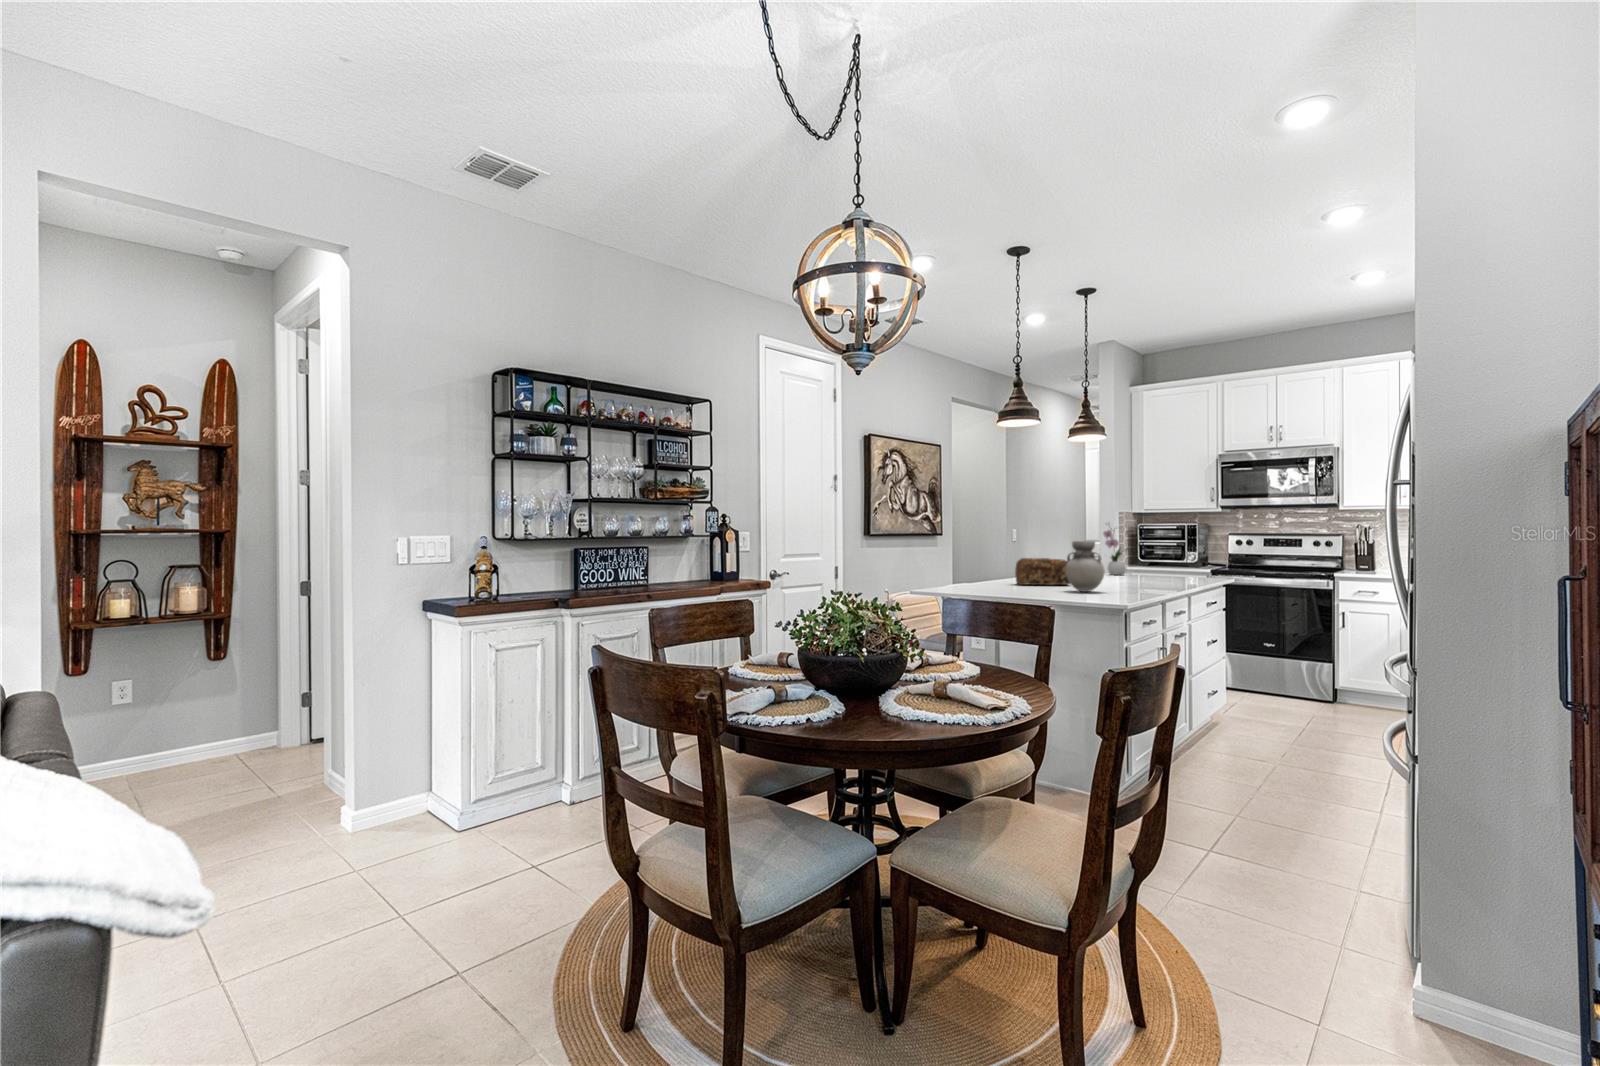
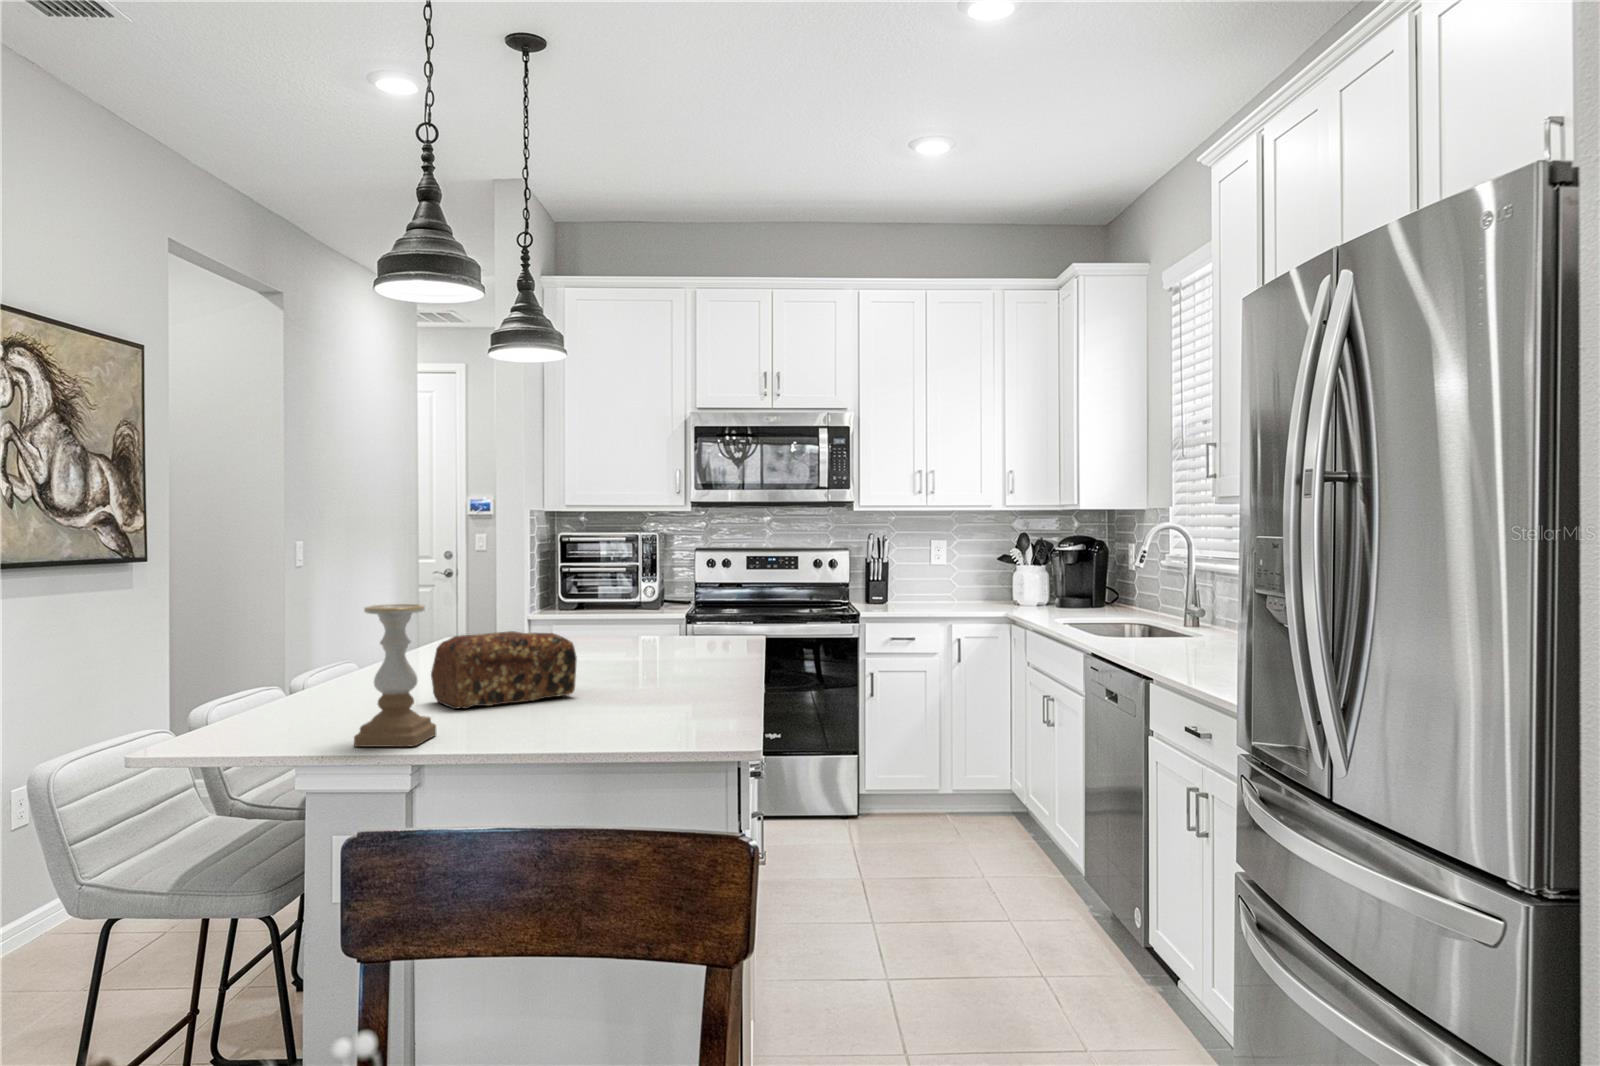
flower arrangement: present [1103,524,1126,575] -> none [553,534,601,642]
vase: present [1066,541,1105,592] -> none [608,593,702,725]
candle holder: none [974,542,1003,589] -> present [354,604,436,747]

